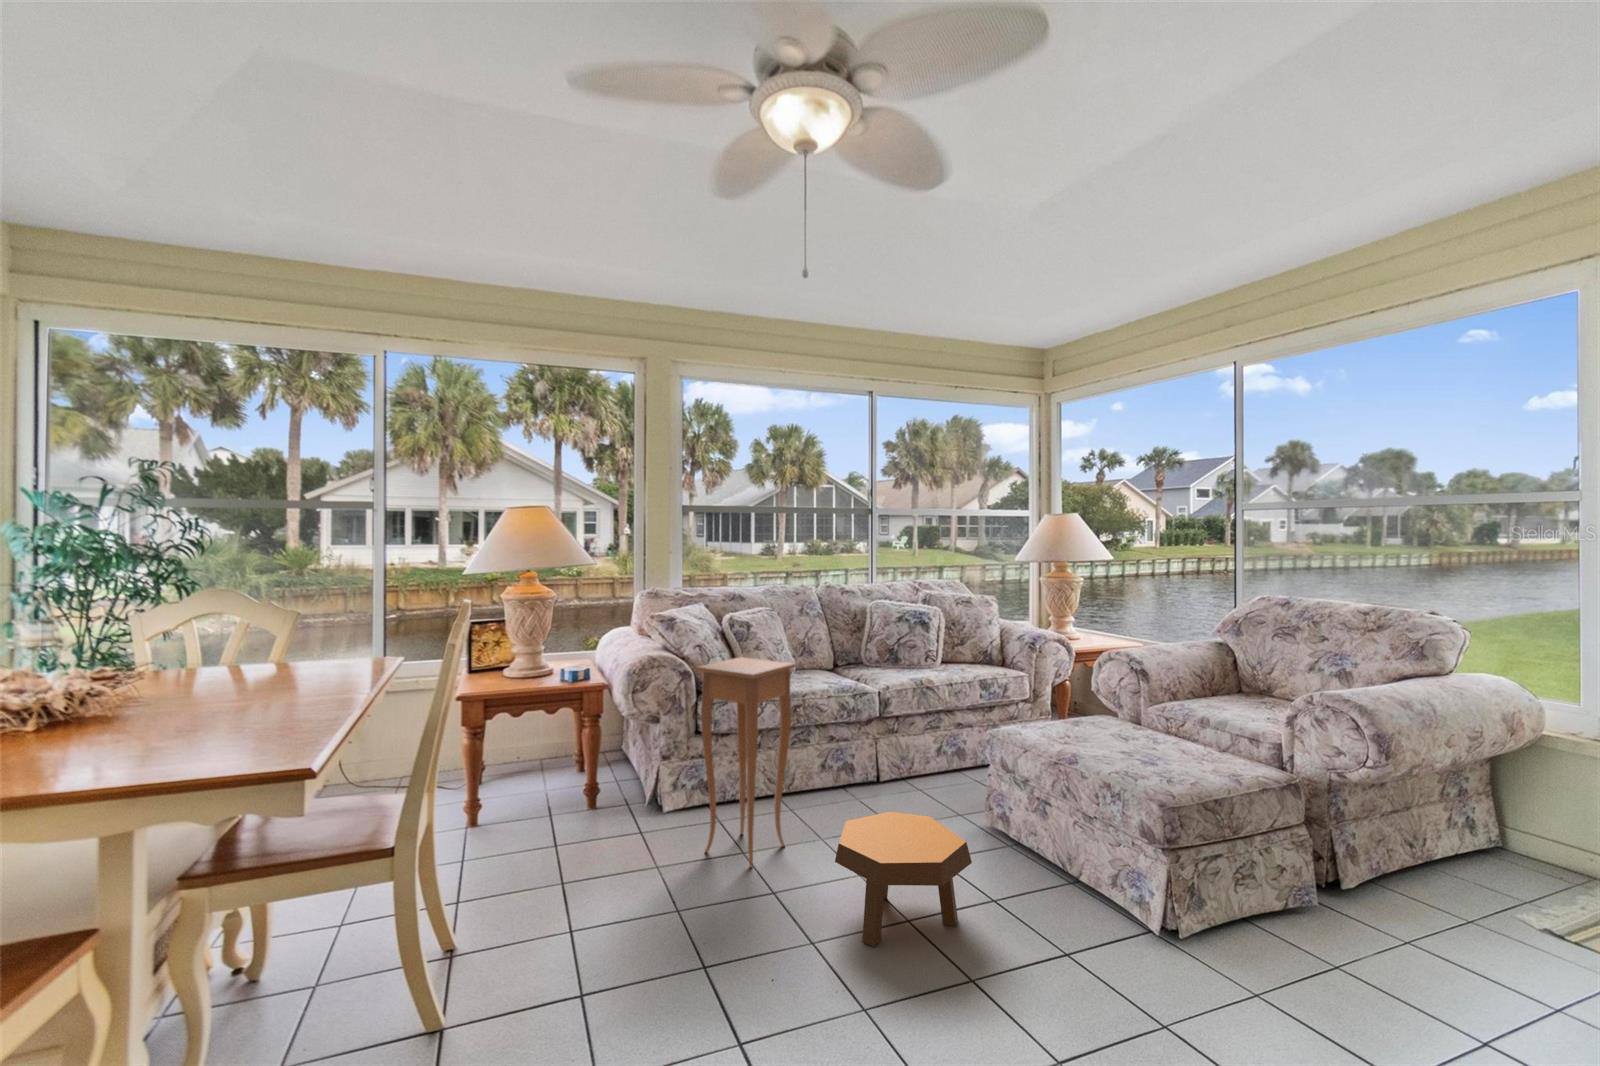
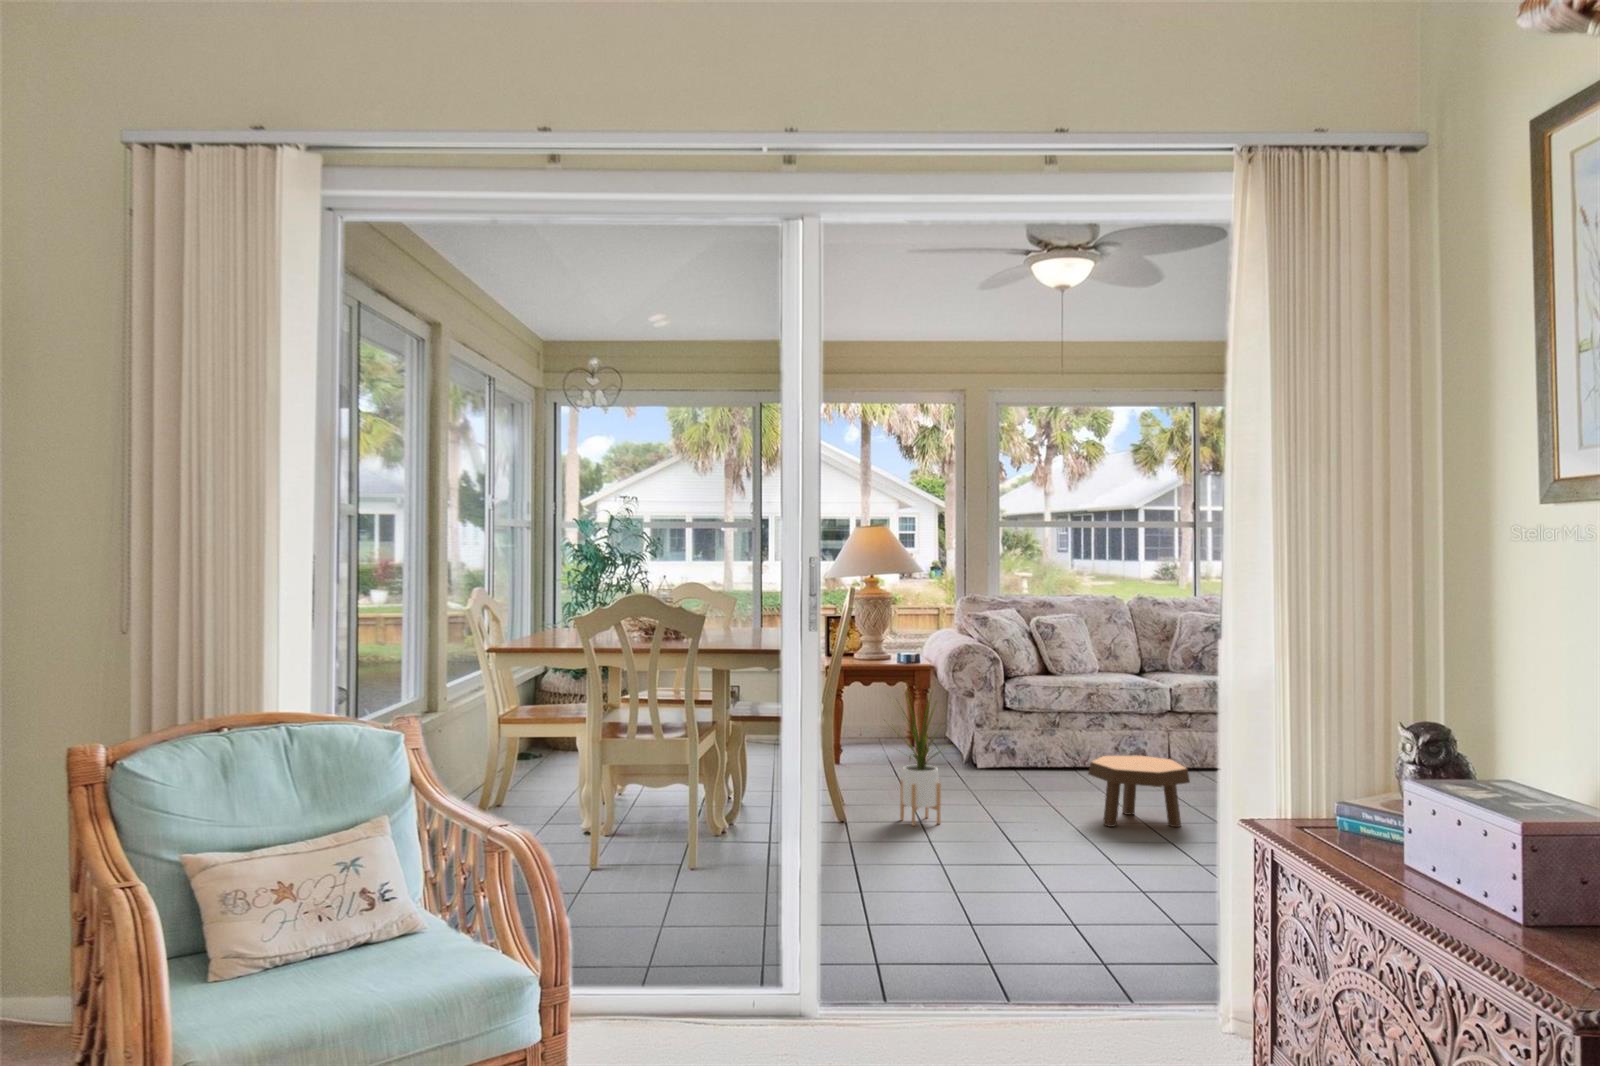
side table: present [696,657,796,867] -> none [998,644,1077,795]
house plant: none [518,757,651,1019] -> present [895,695,941,826]

